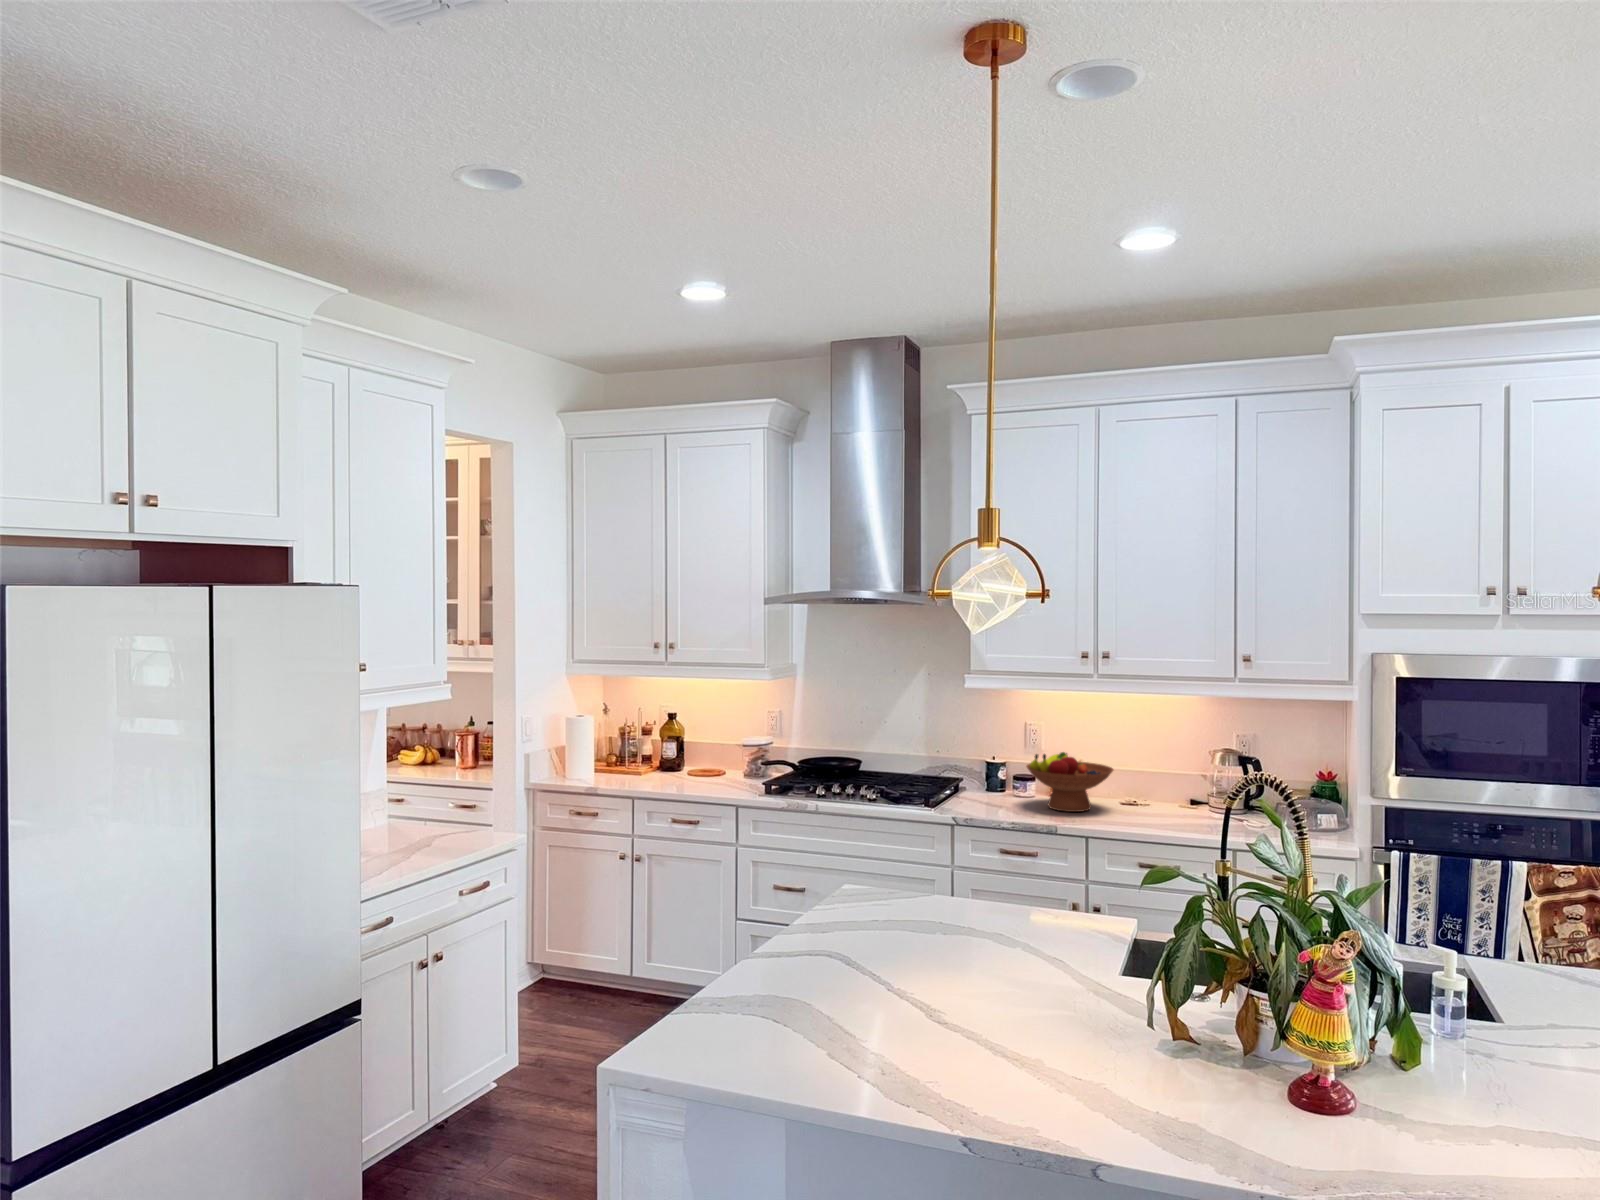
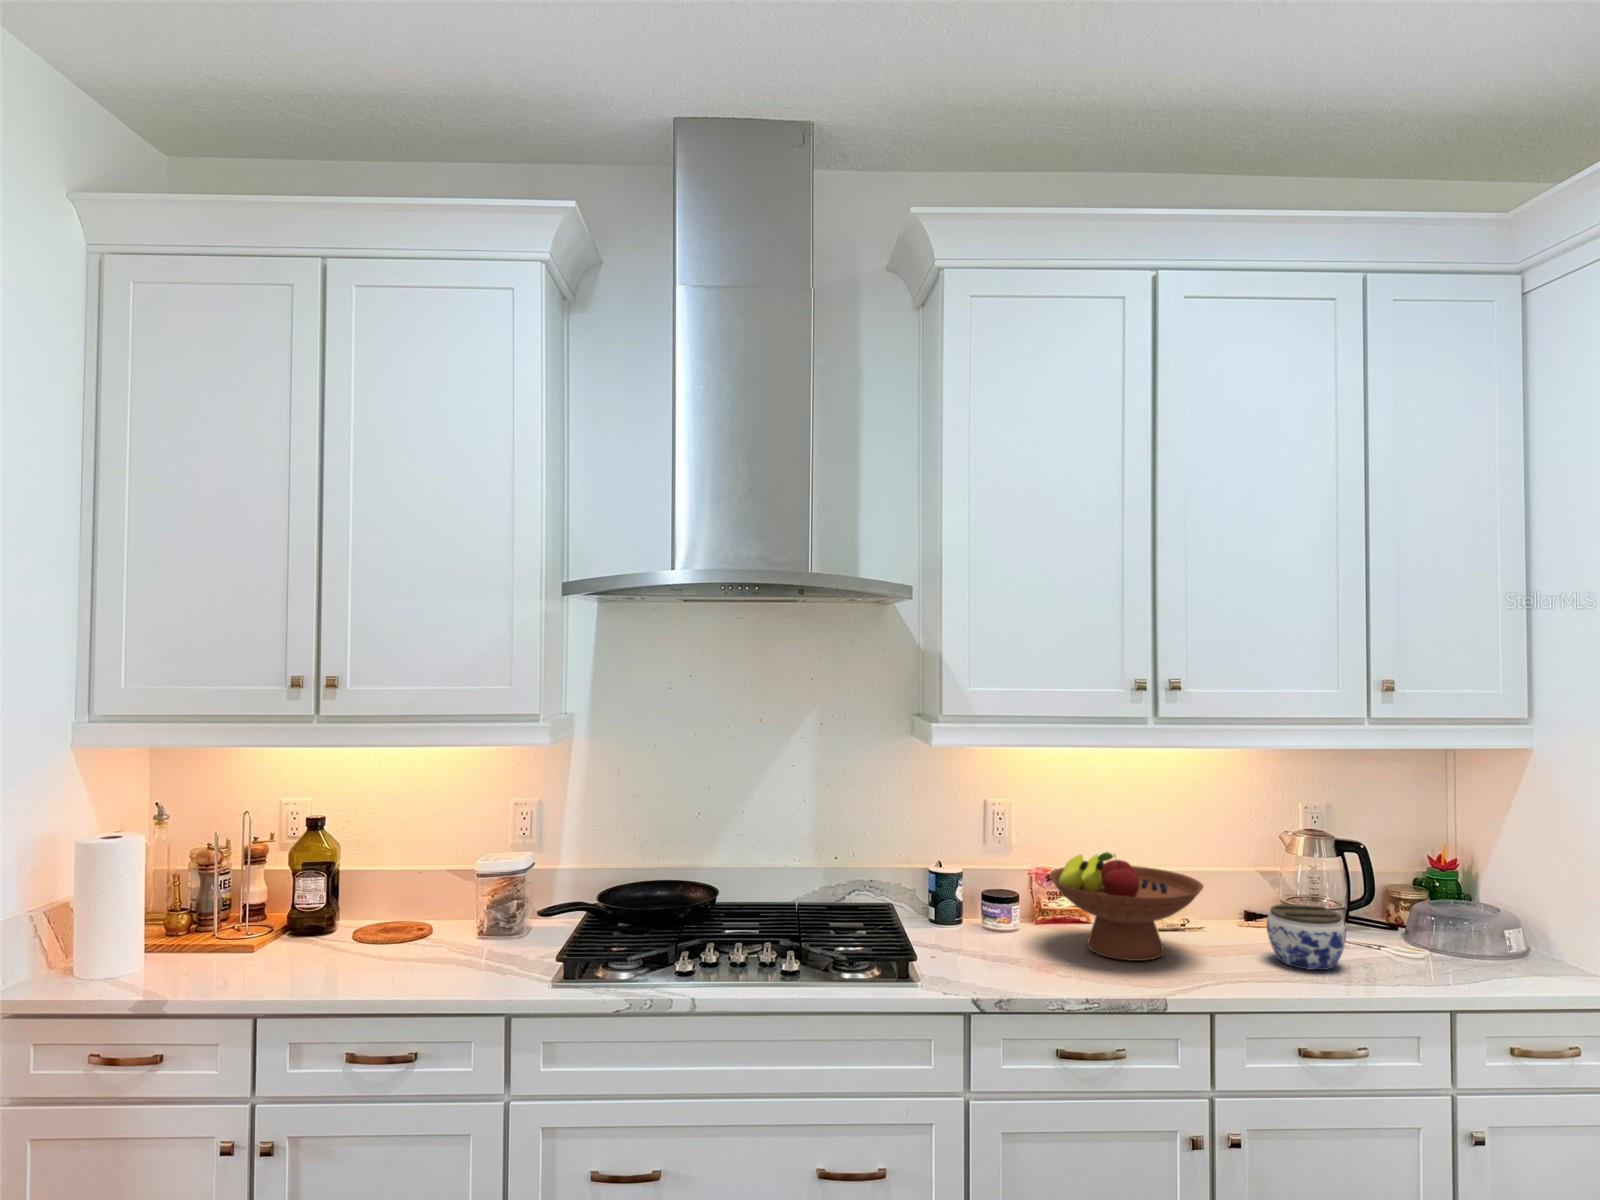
jar: none [1147,788,1192,824] -> present [1267,904,1346,970]

